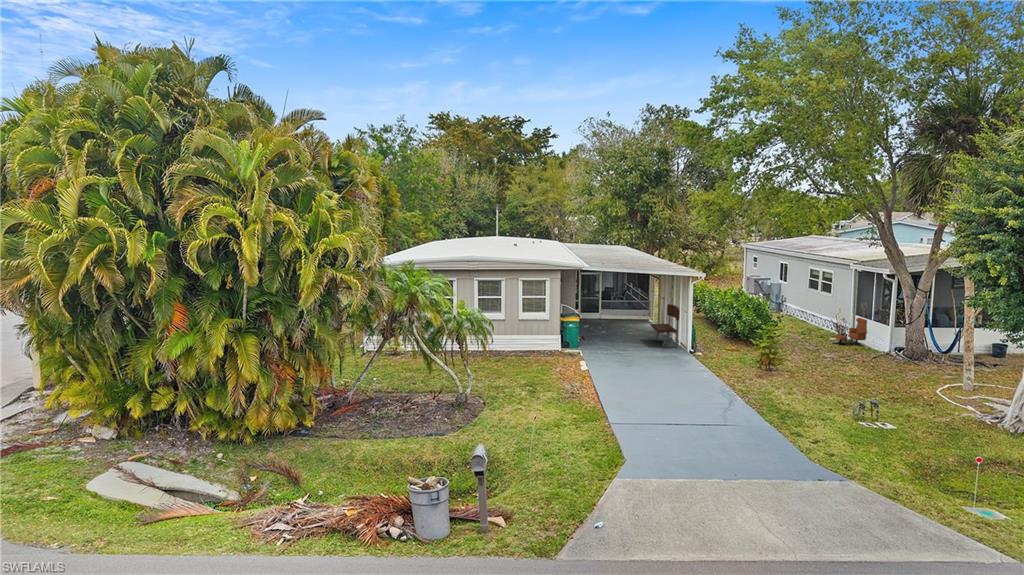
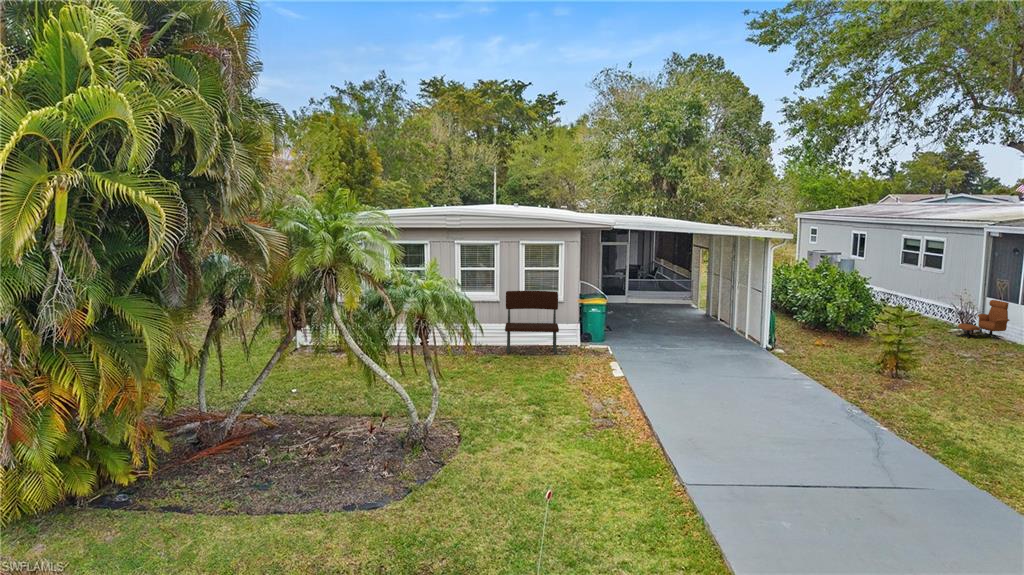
bench: present [650,304,680,347] -> present [505,291,559,354]

